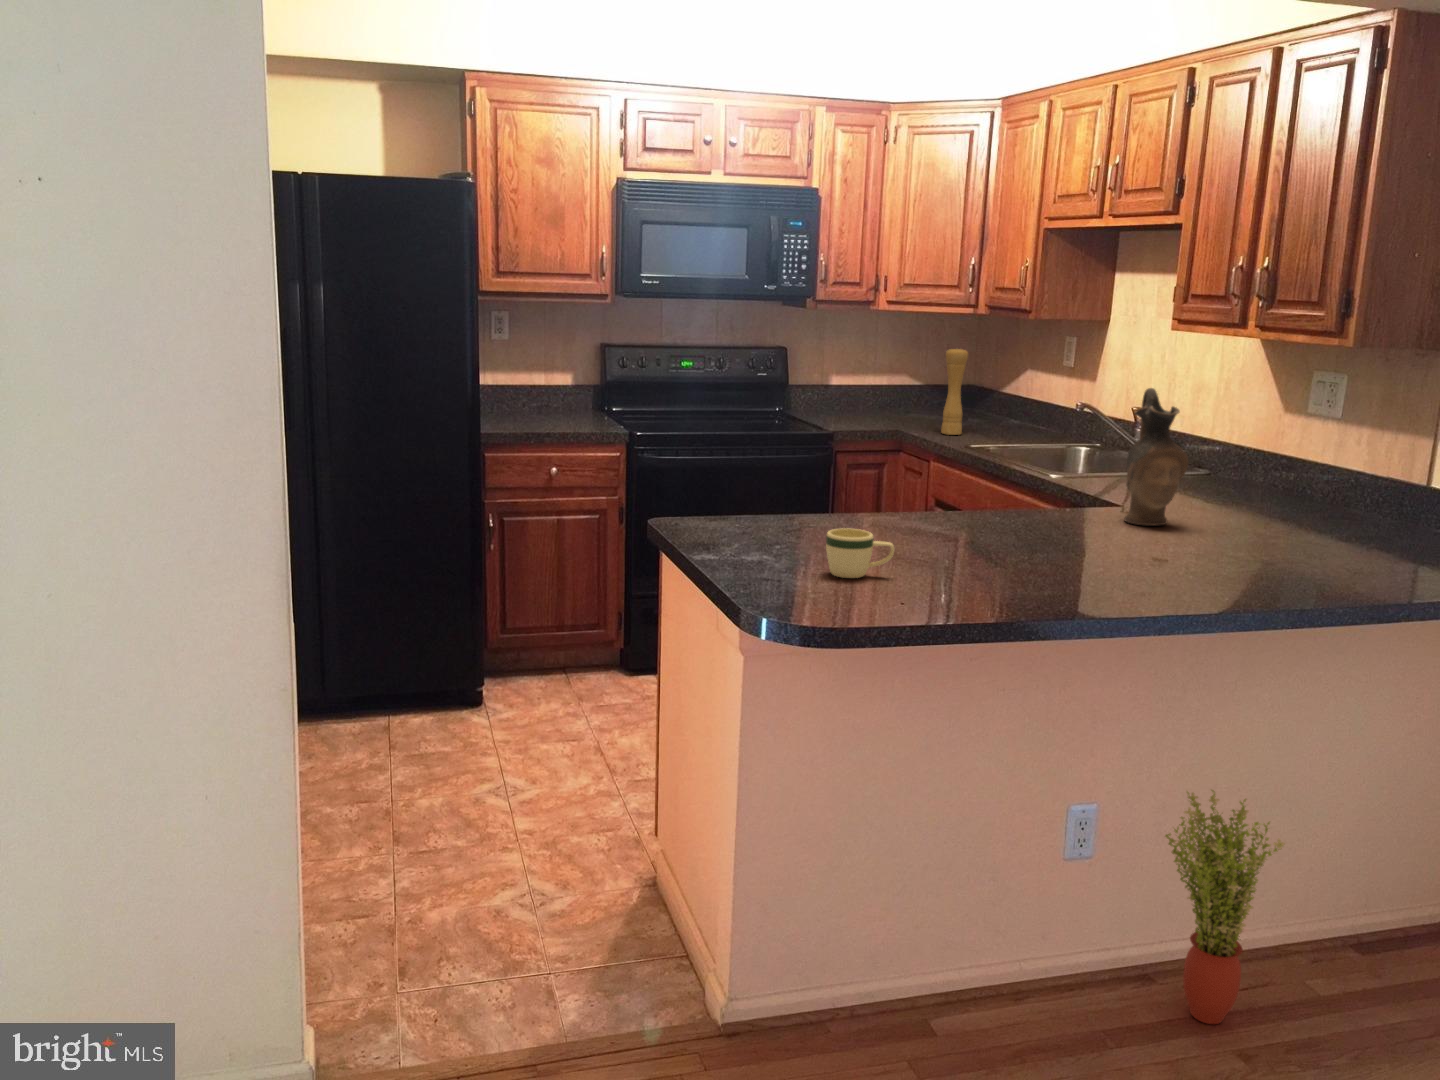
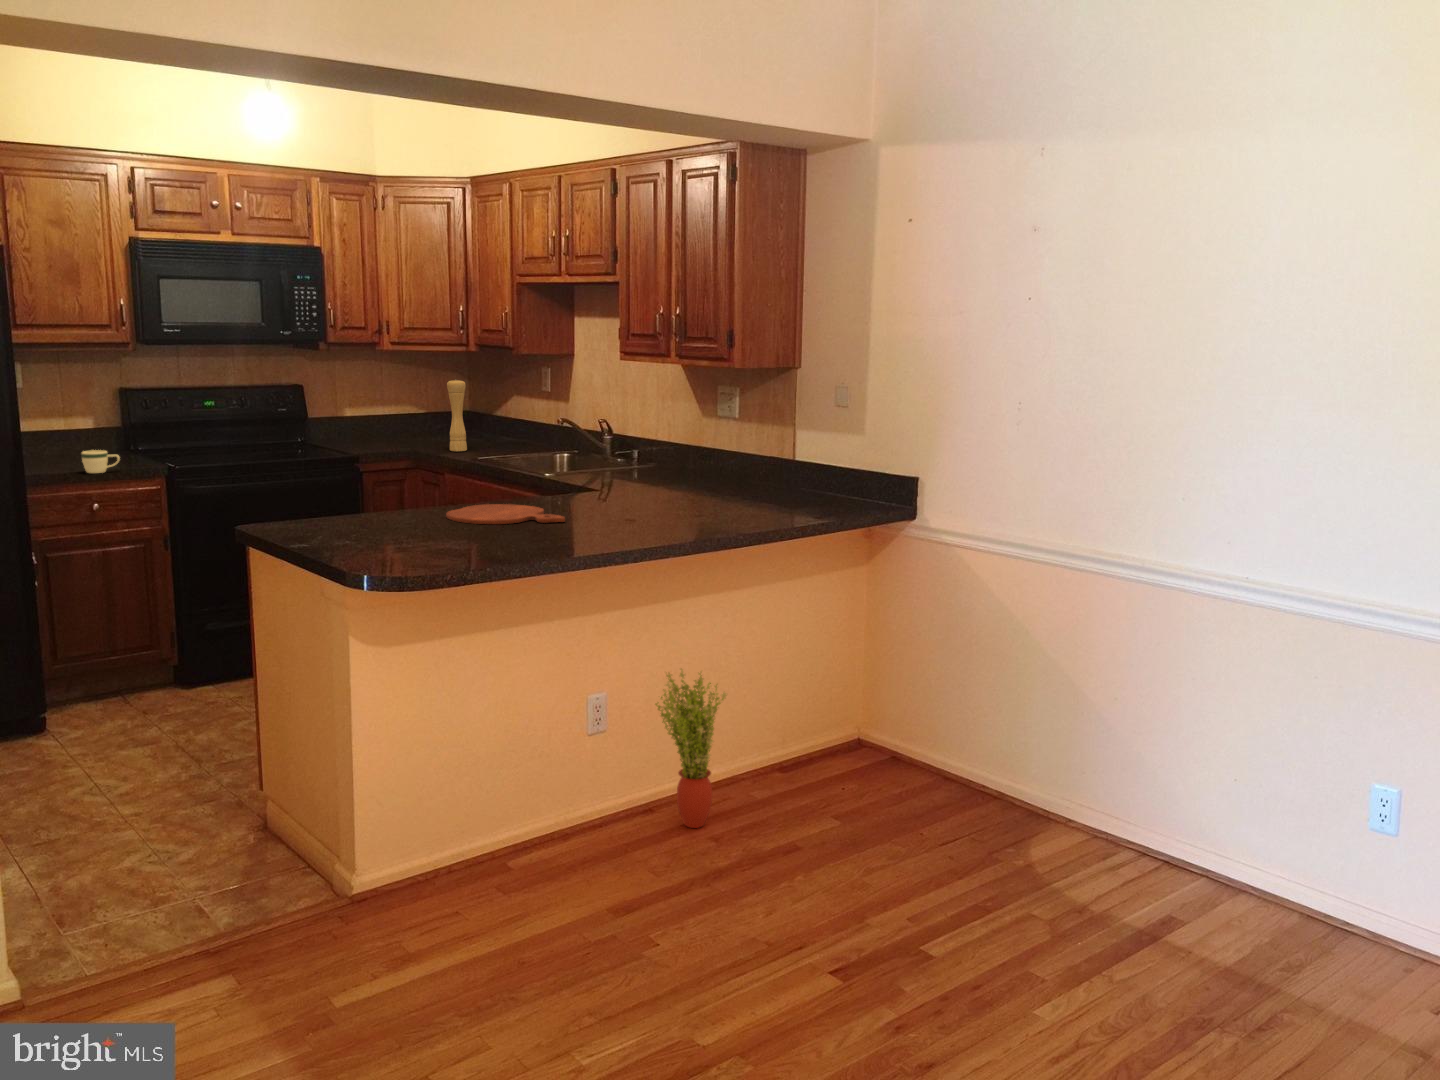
ceramic pitcher: present [1124,388,1189,526] -> none [601,403,643,501]
cutting board: none [903,514,1062,552] -> present [446,504,565,524]
mug: present [826,528,894,578] -> present [81,450,120,473]

